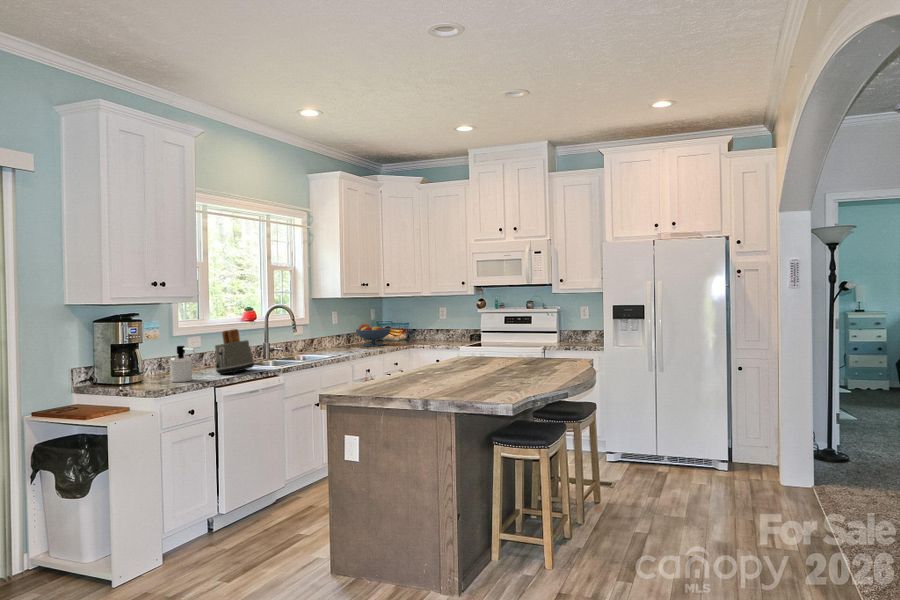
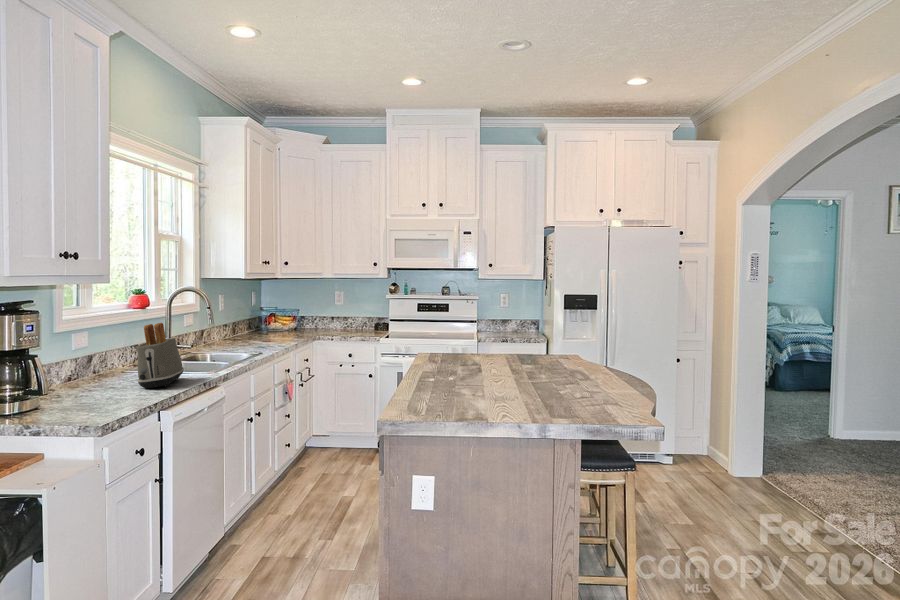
fruit bowl: present [356,324,390,346] -> none [247,310,291,339]
soap dispenser: present [169,346,196,382] -> none [85,350,134,405]

